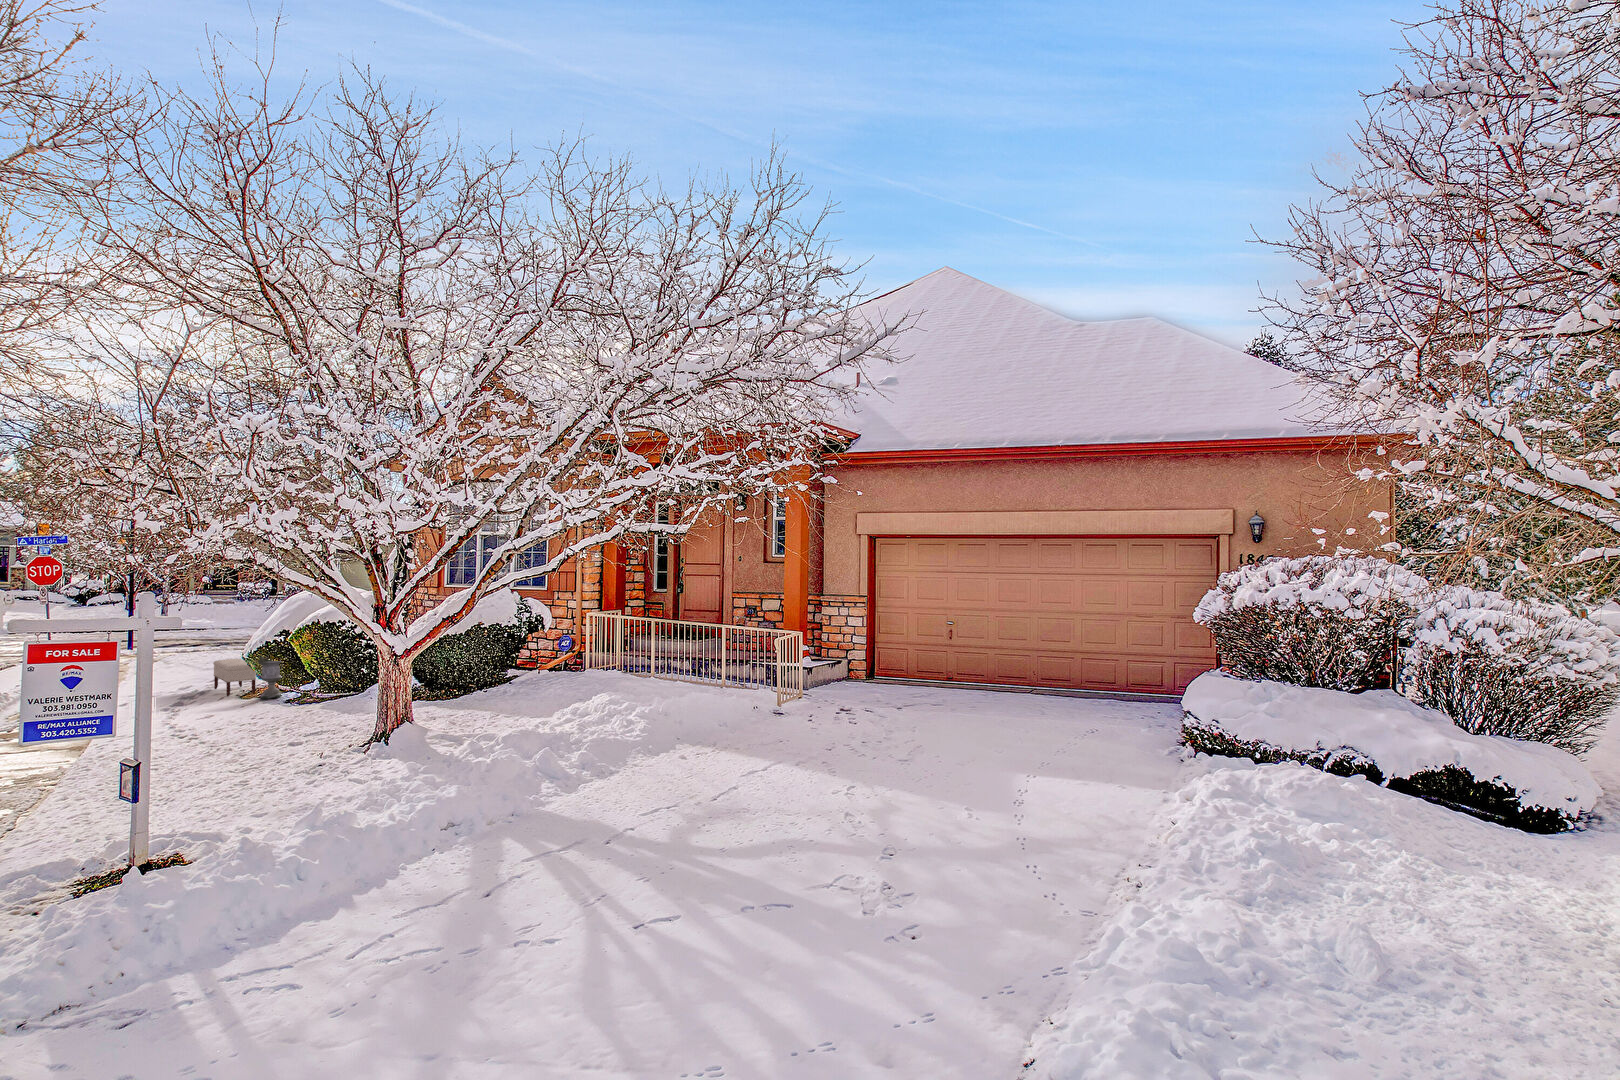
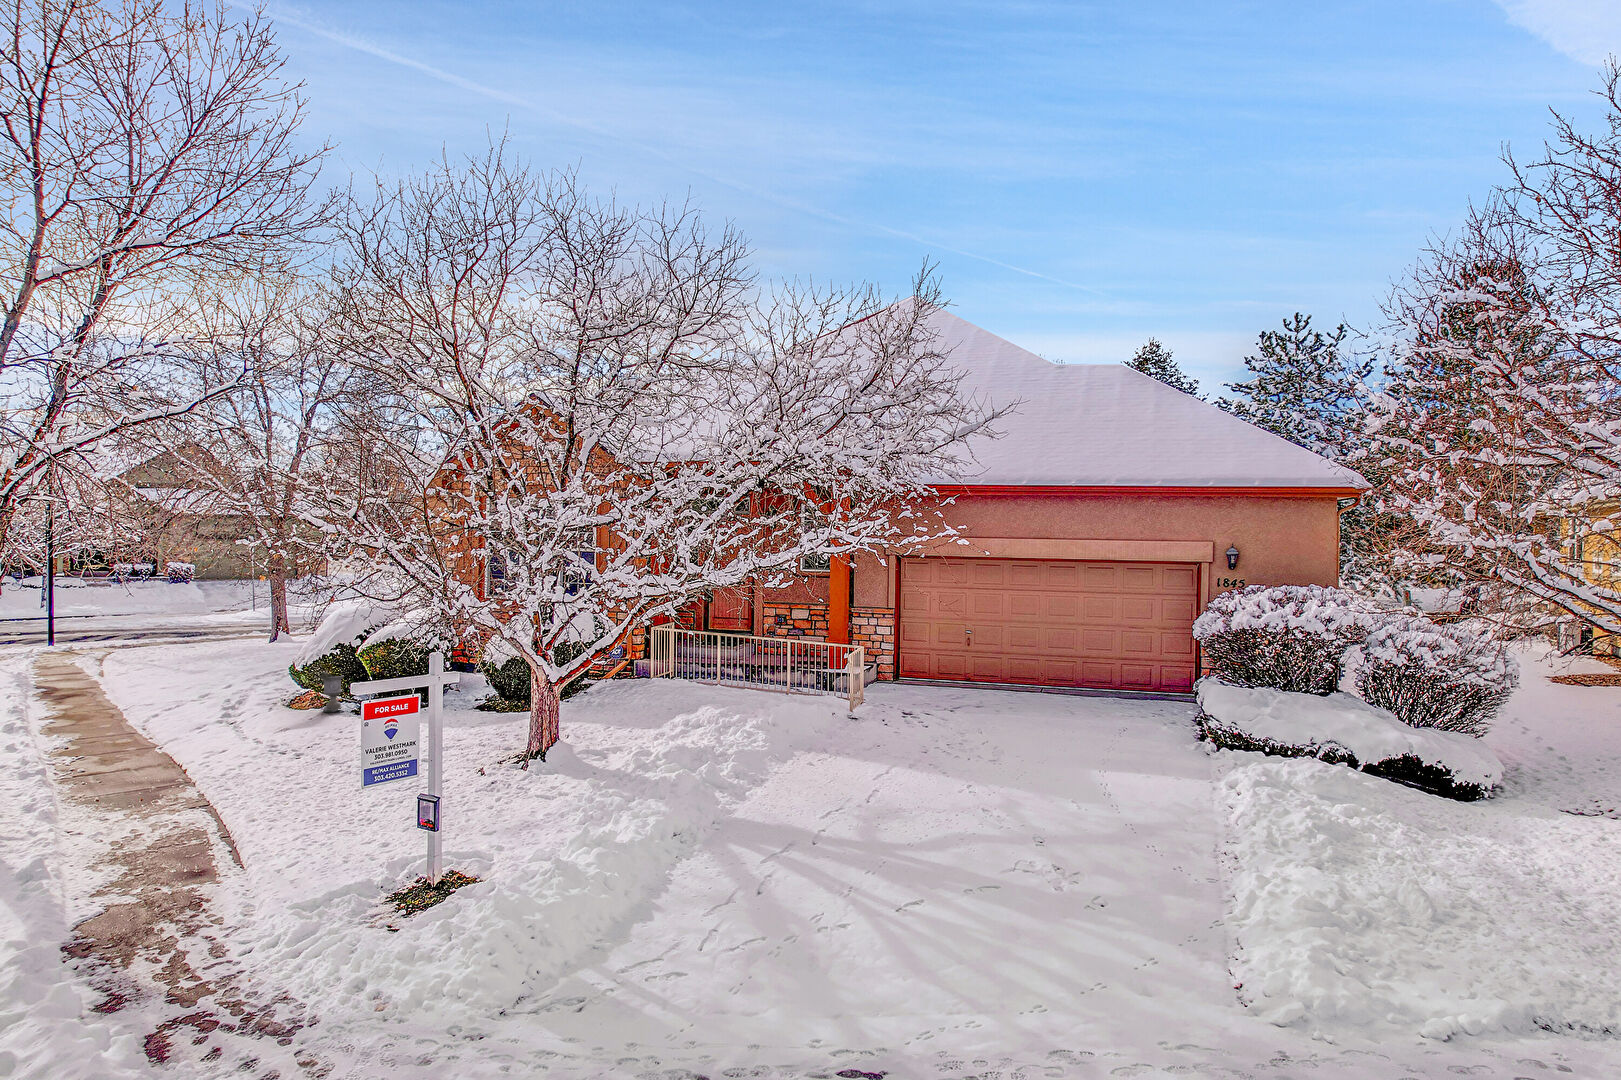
bench: present [213,659,256,696] -> none [257,672,310,711]

